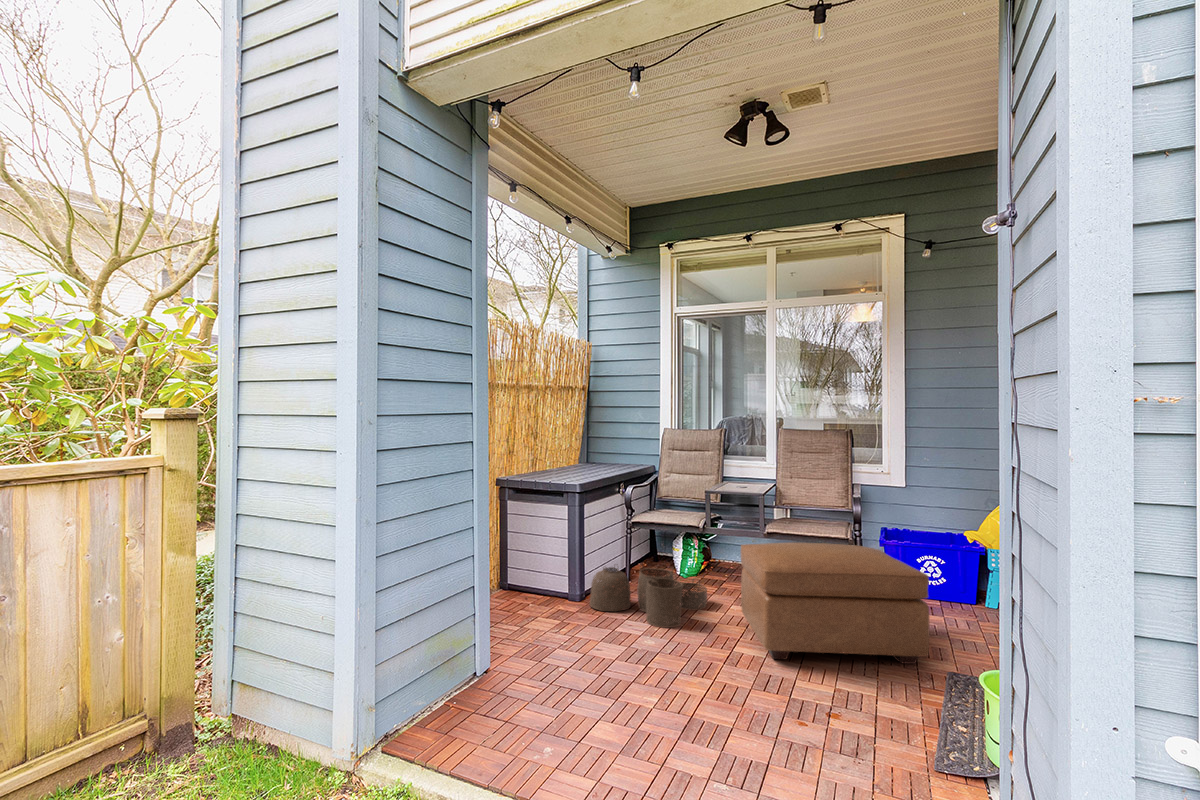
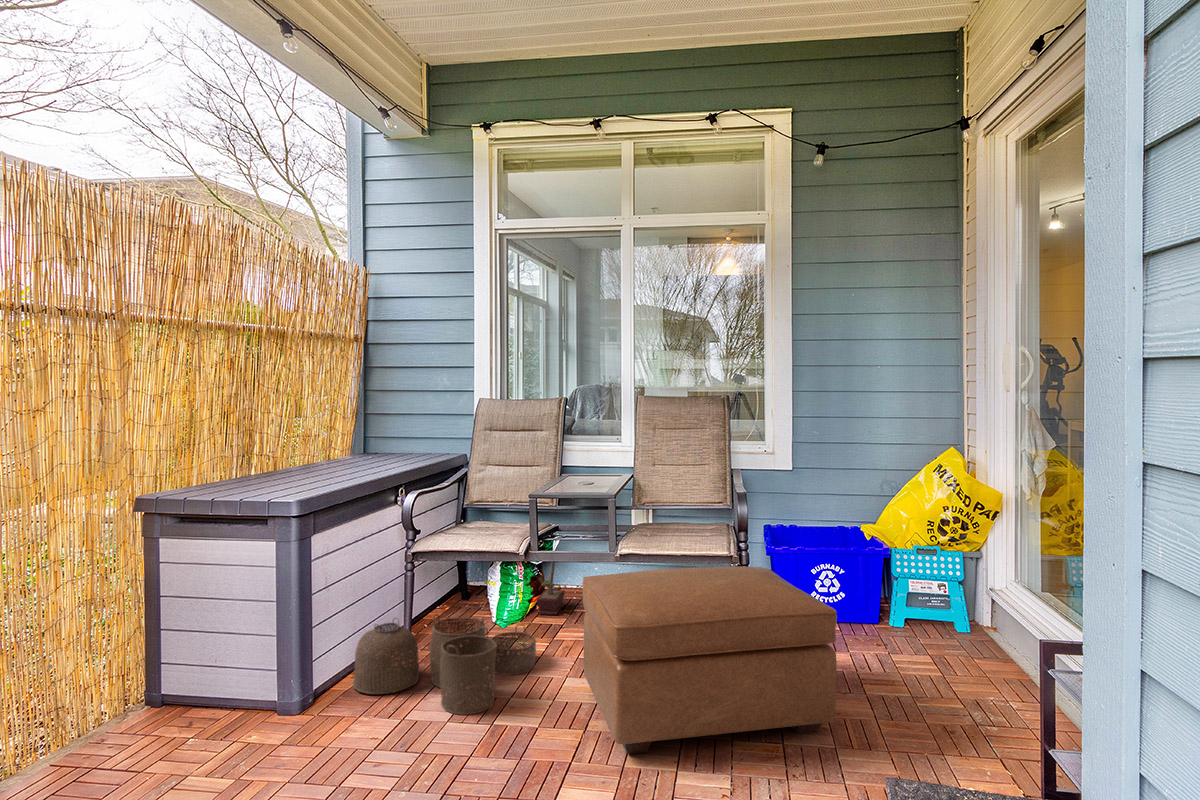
potted plant: none [705,512,734,579] -> present [537,533,565,615]

